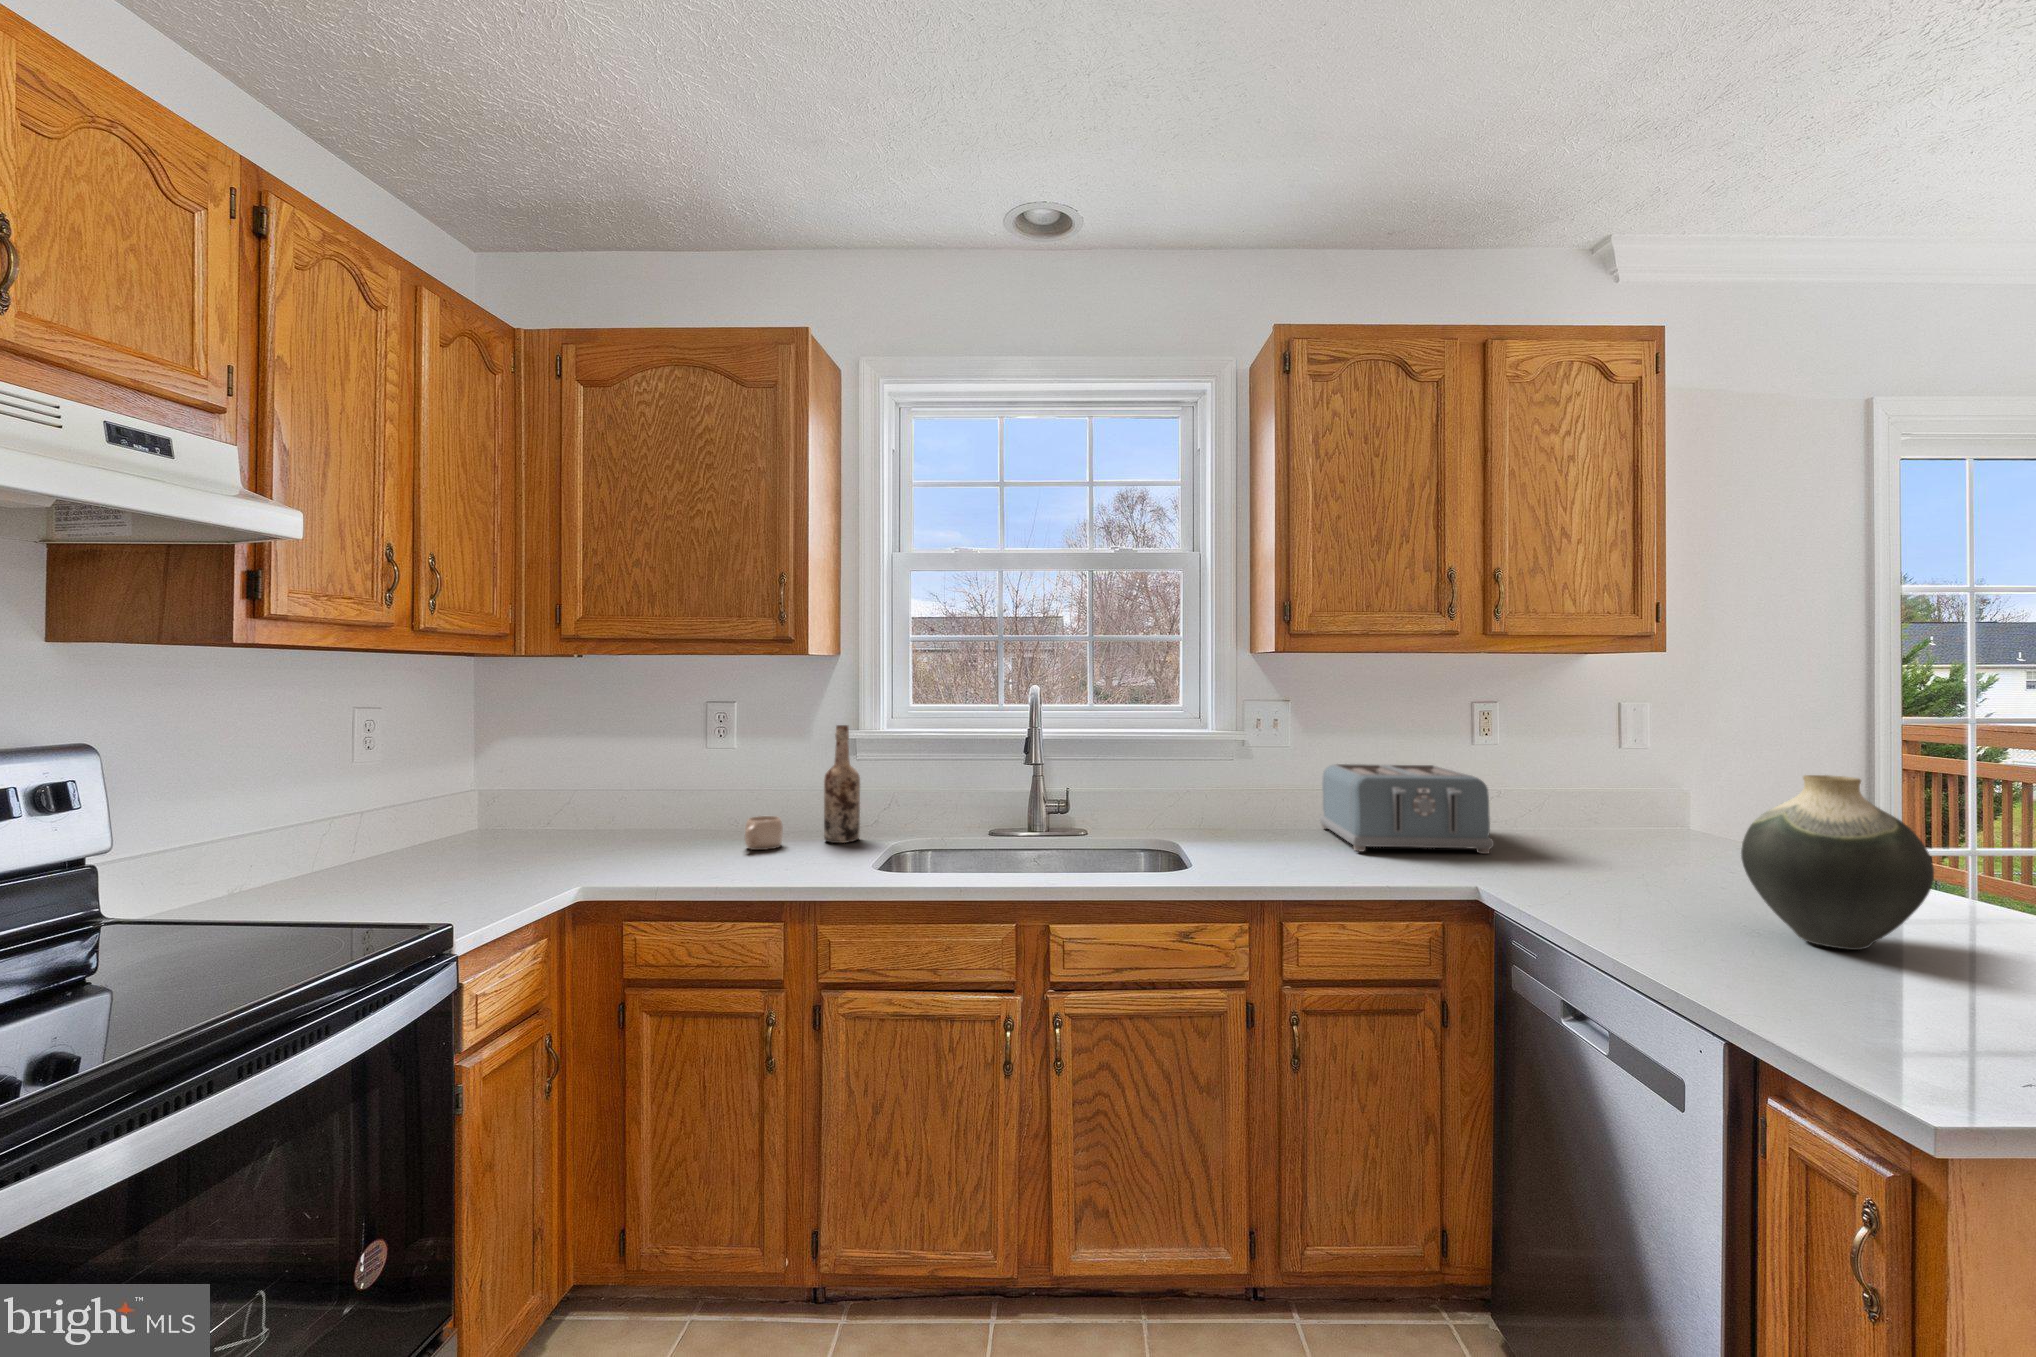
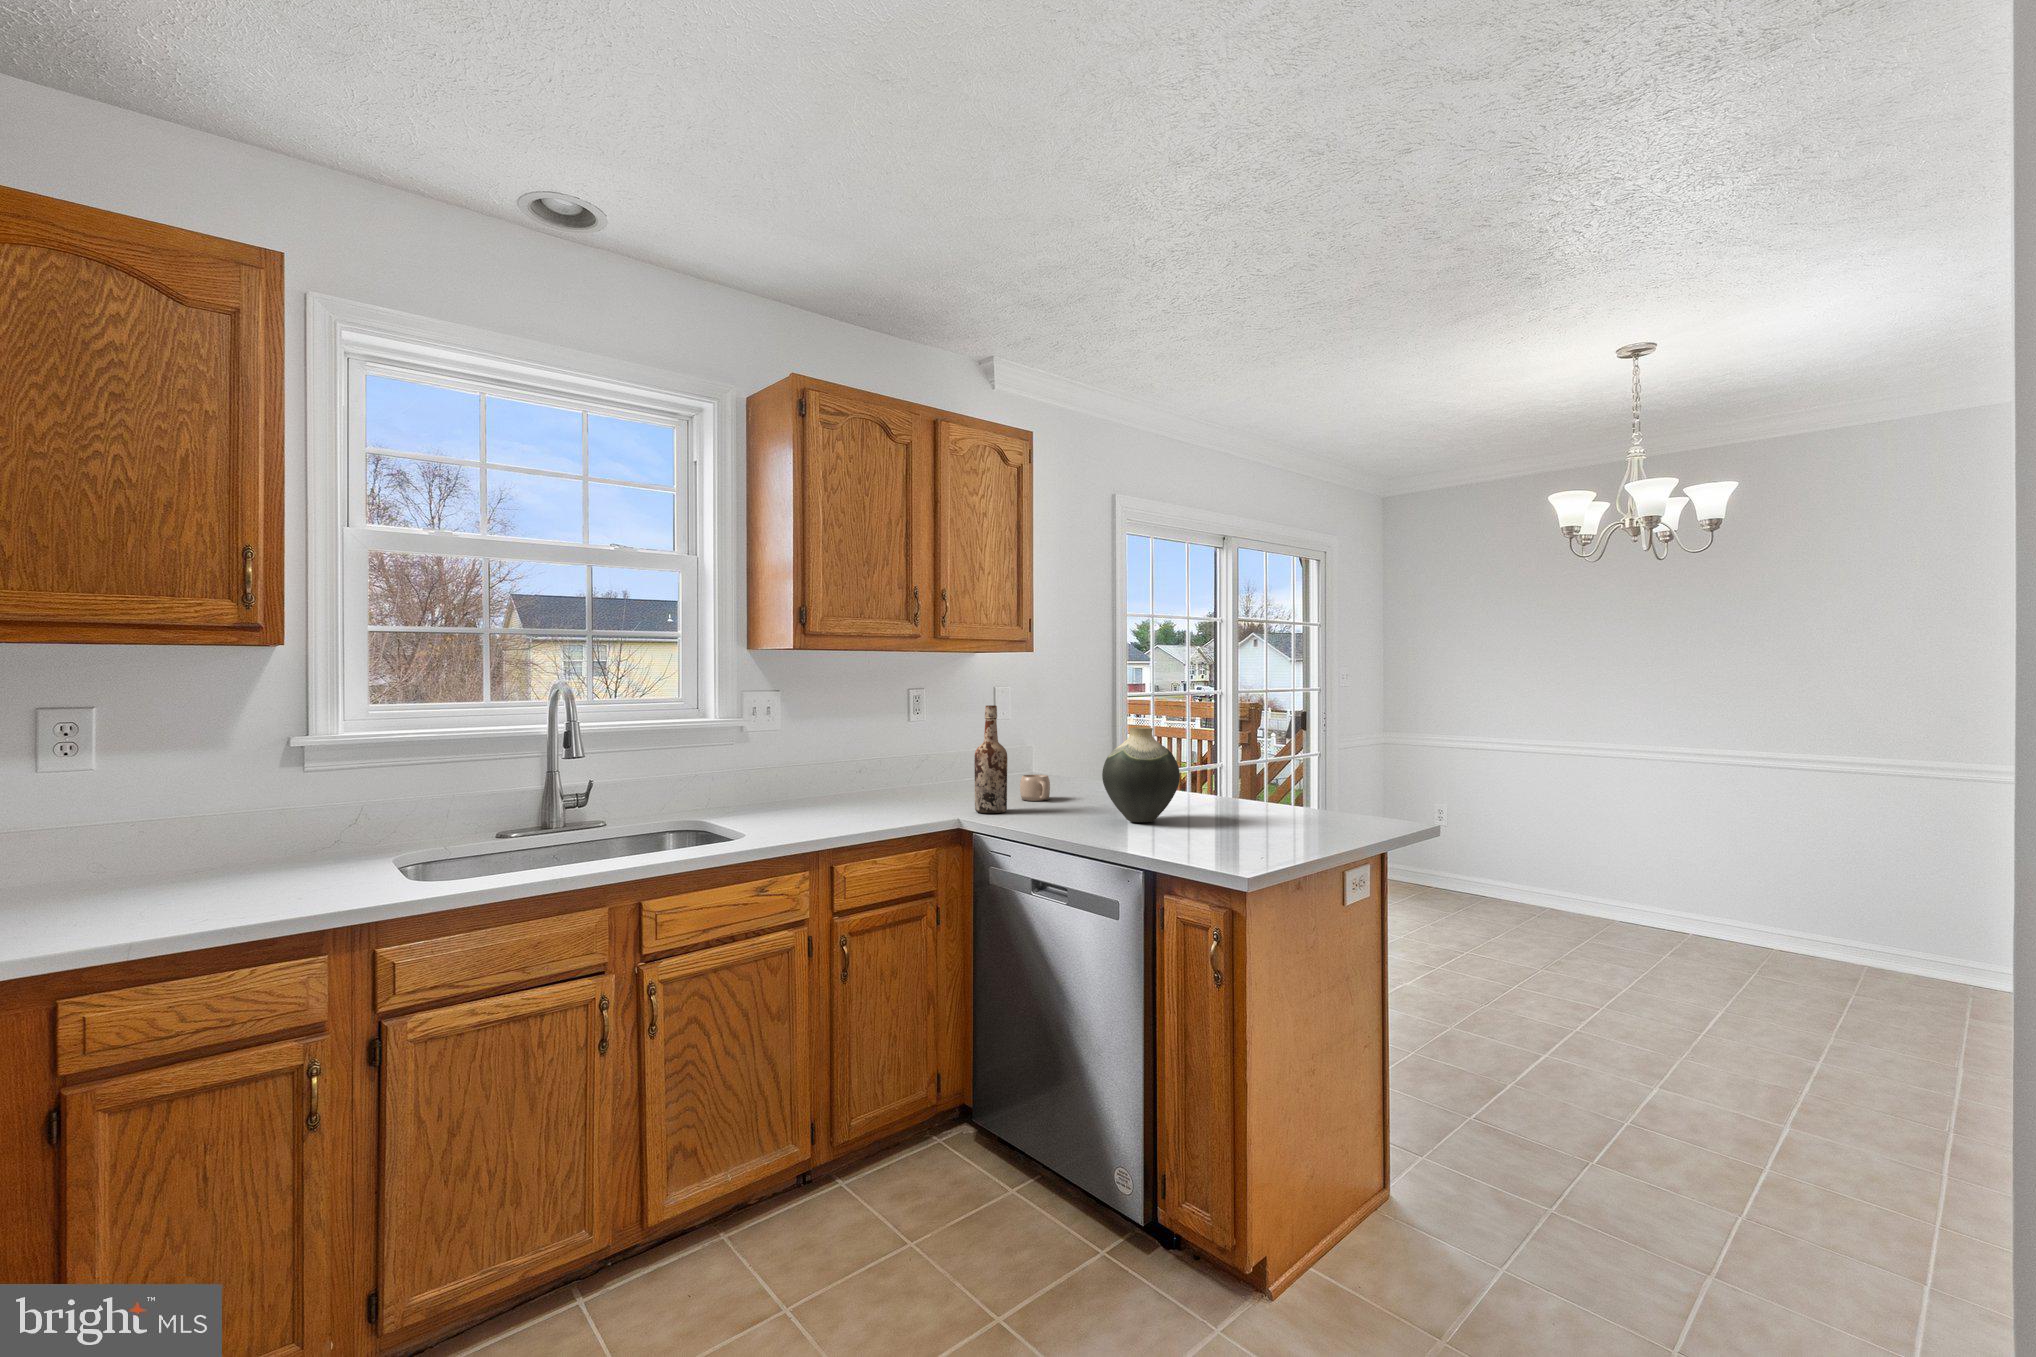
wine bottle: present [824,725,860,843] -> present [974,705,1007,813]
toaster: present [1320,764,1494,854] -> none [807,743,946,812]
mug: present [745,816,783,850] -> present [1020,774,1050,801]

